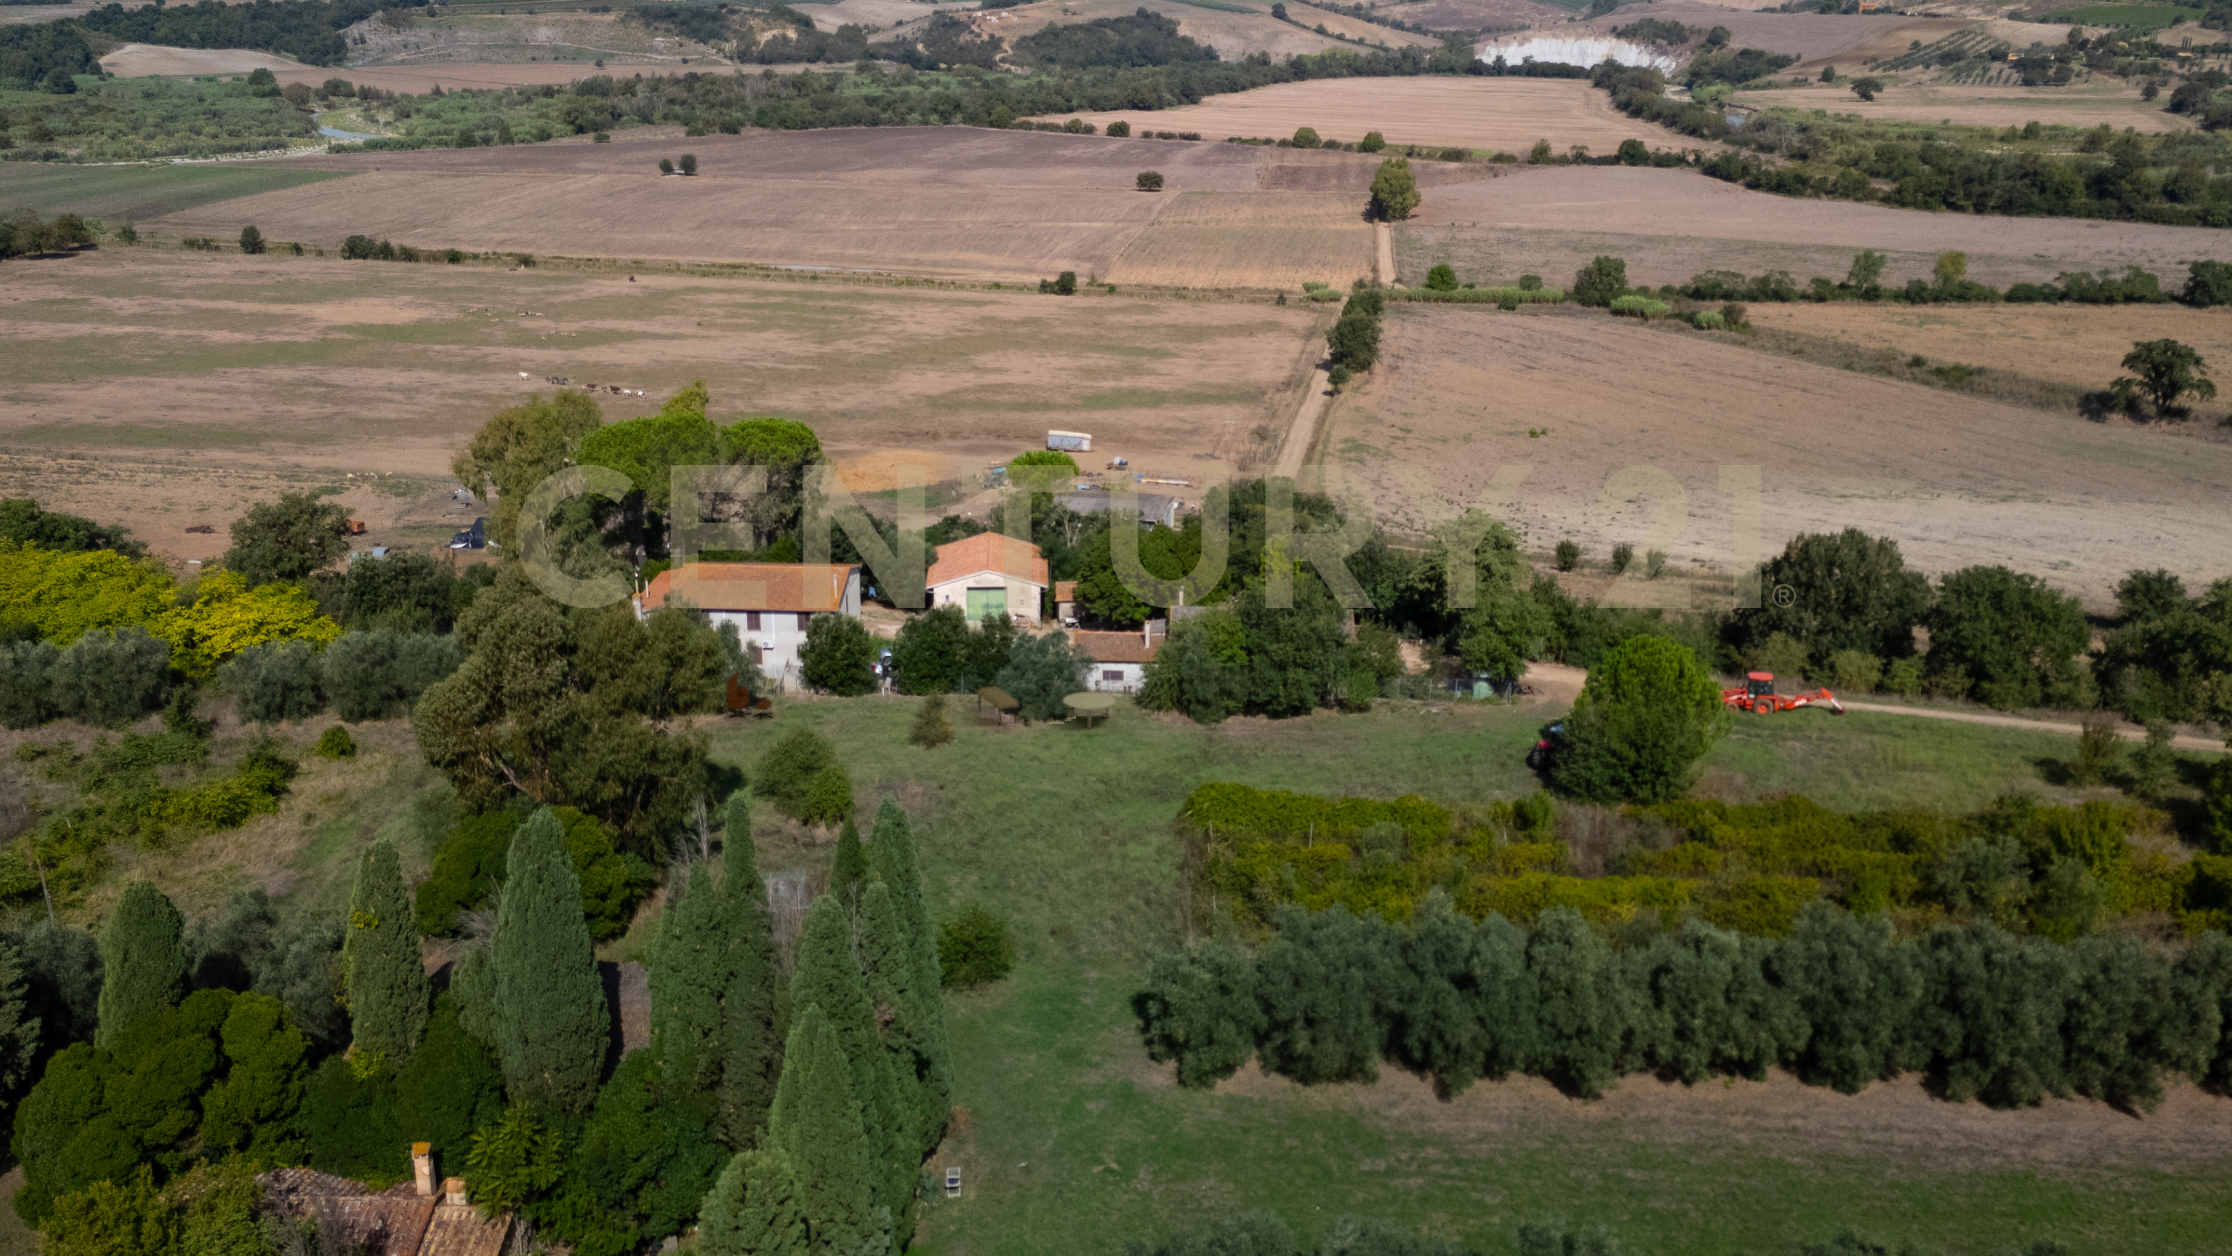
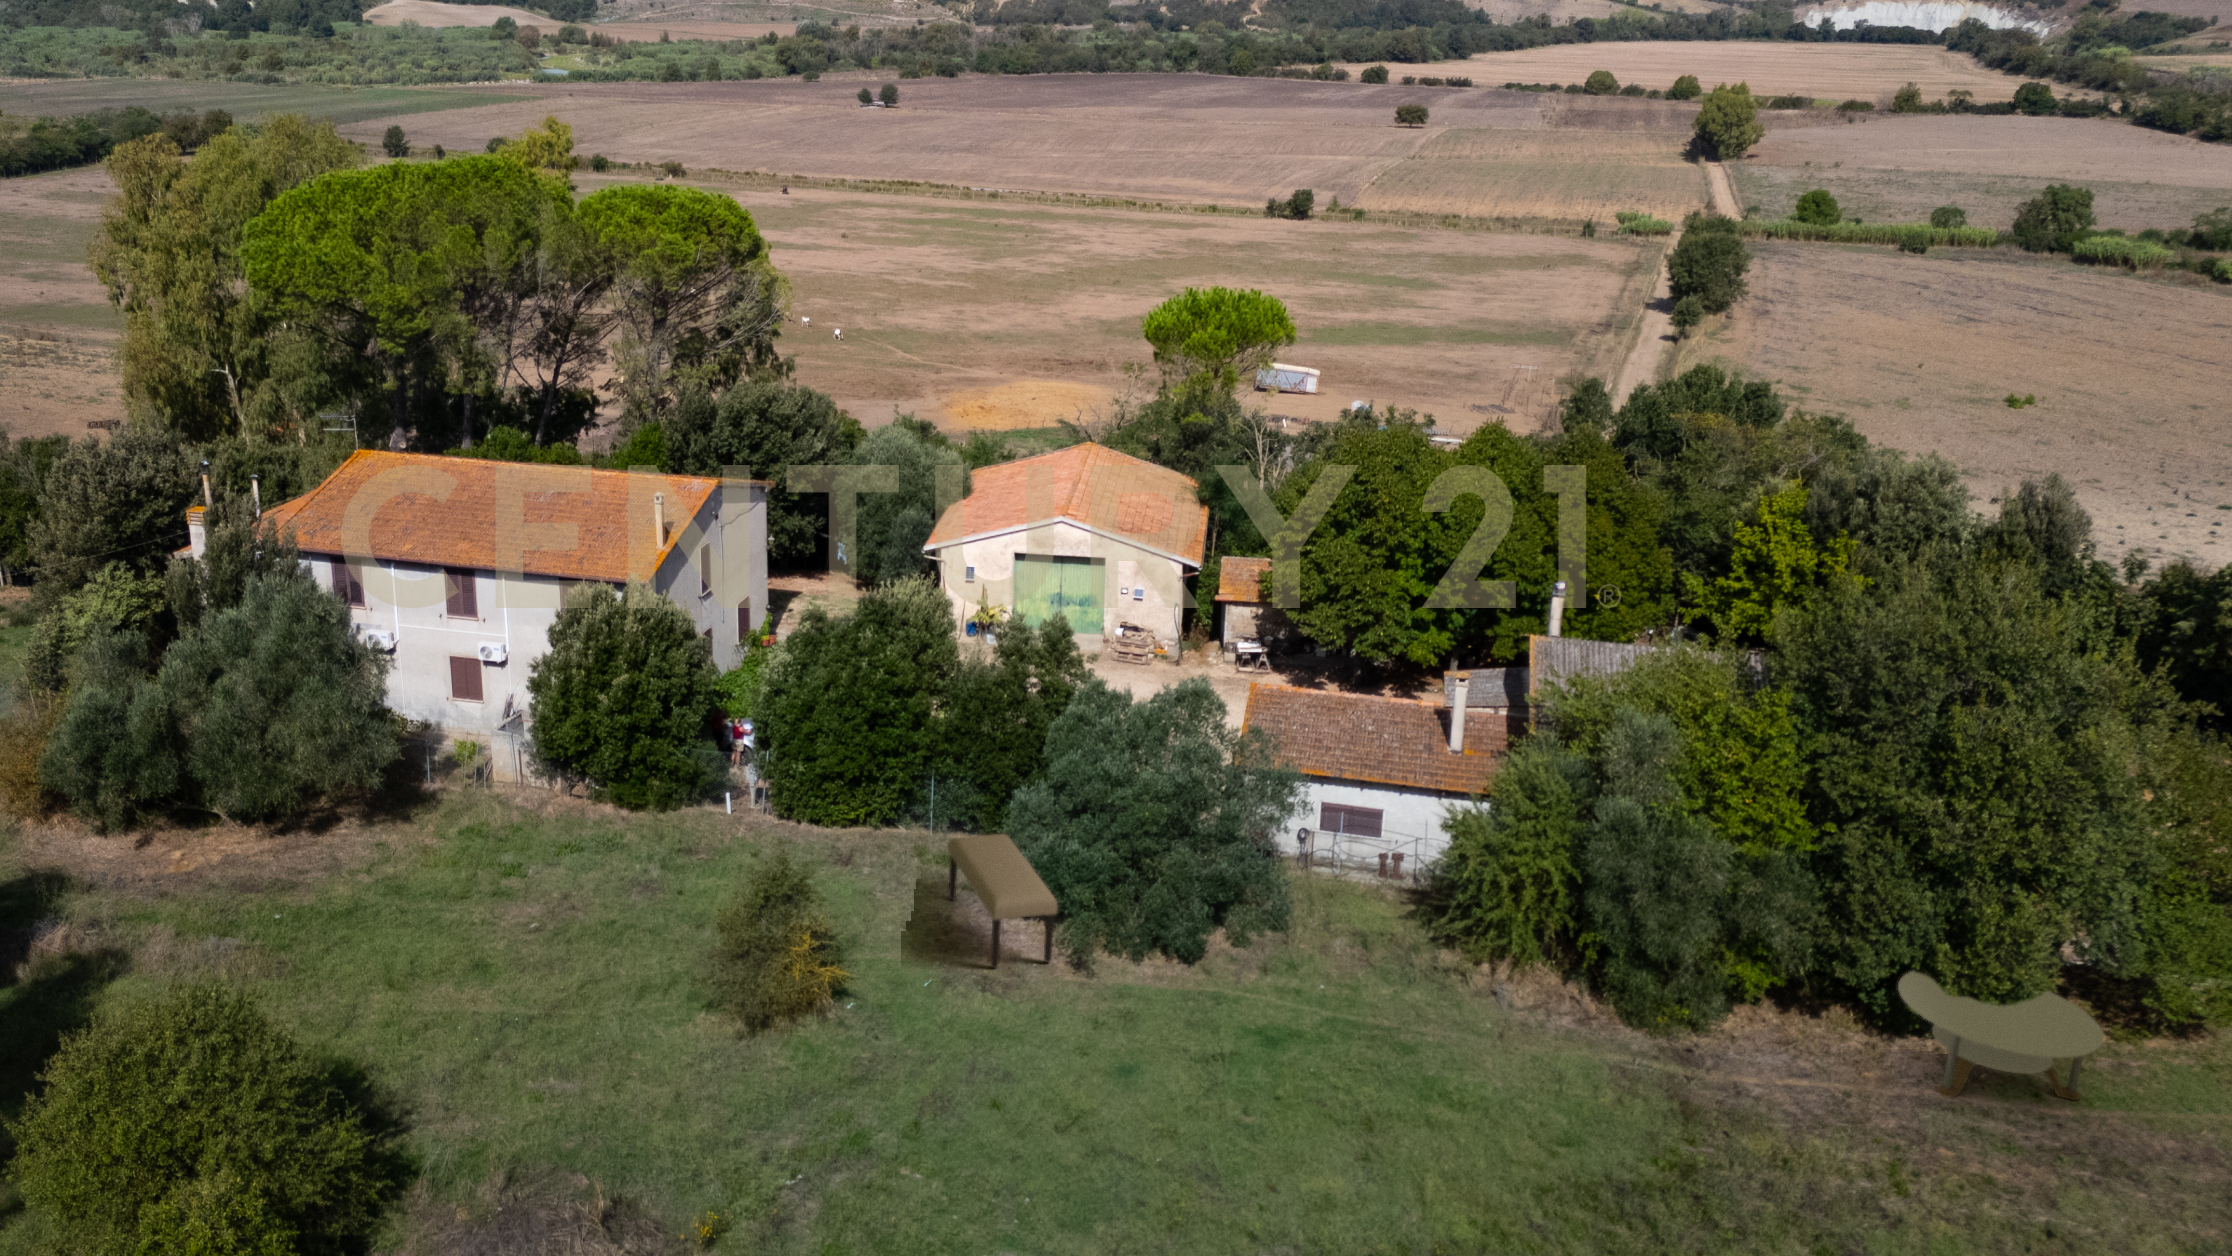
lounge chair: present [727,673,772,717] -> none [235,725,376,866]
round table: present [1063,692,1115,728] -> present [1898,971,2104,1100]

